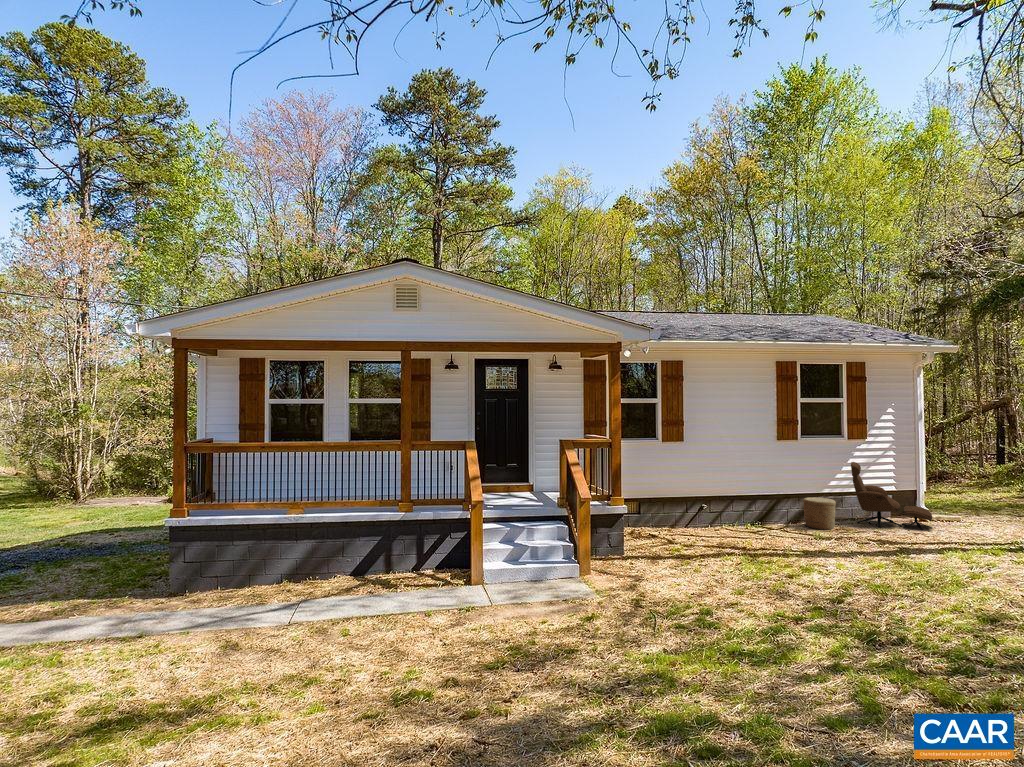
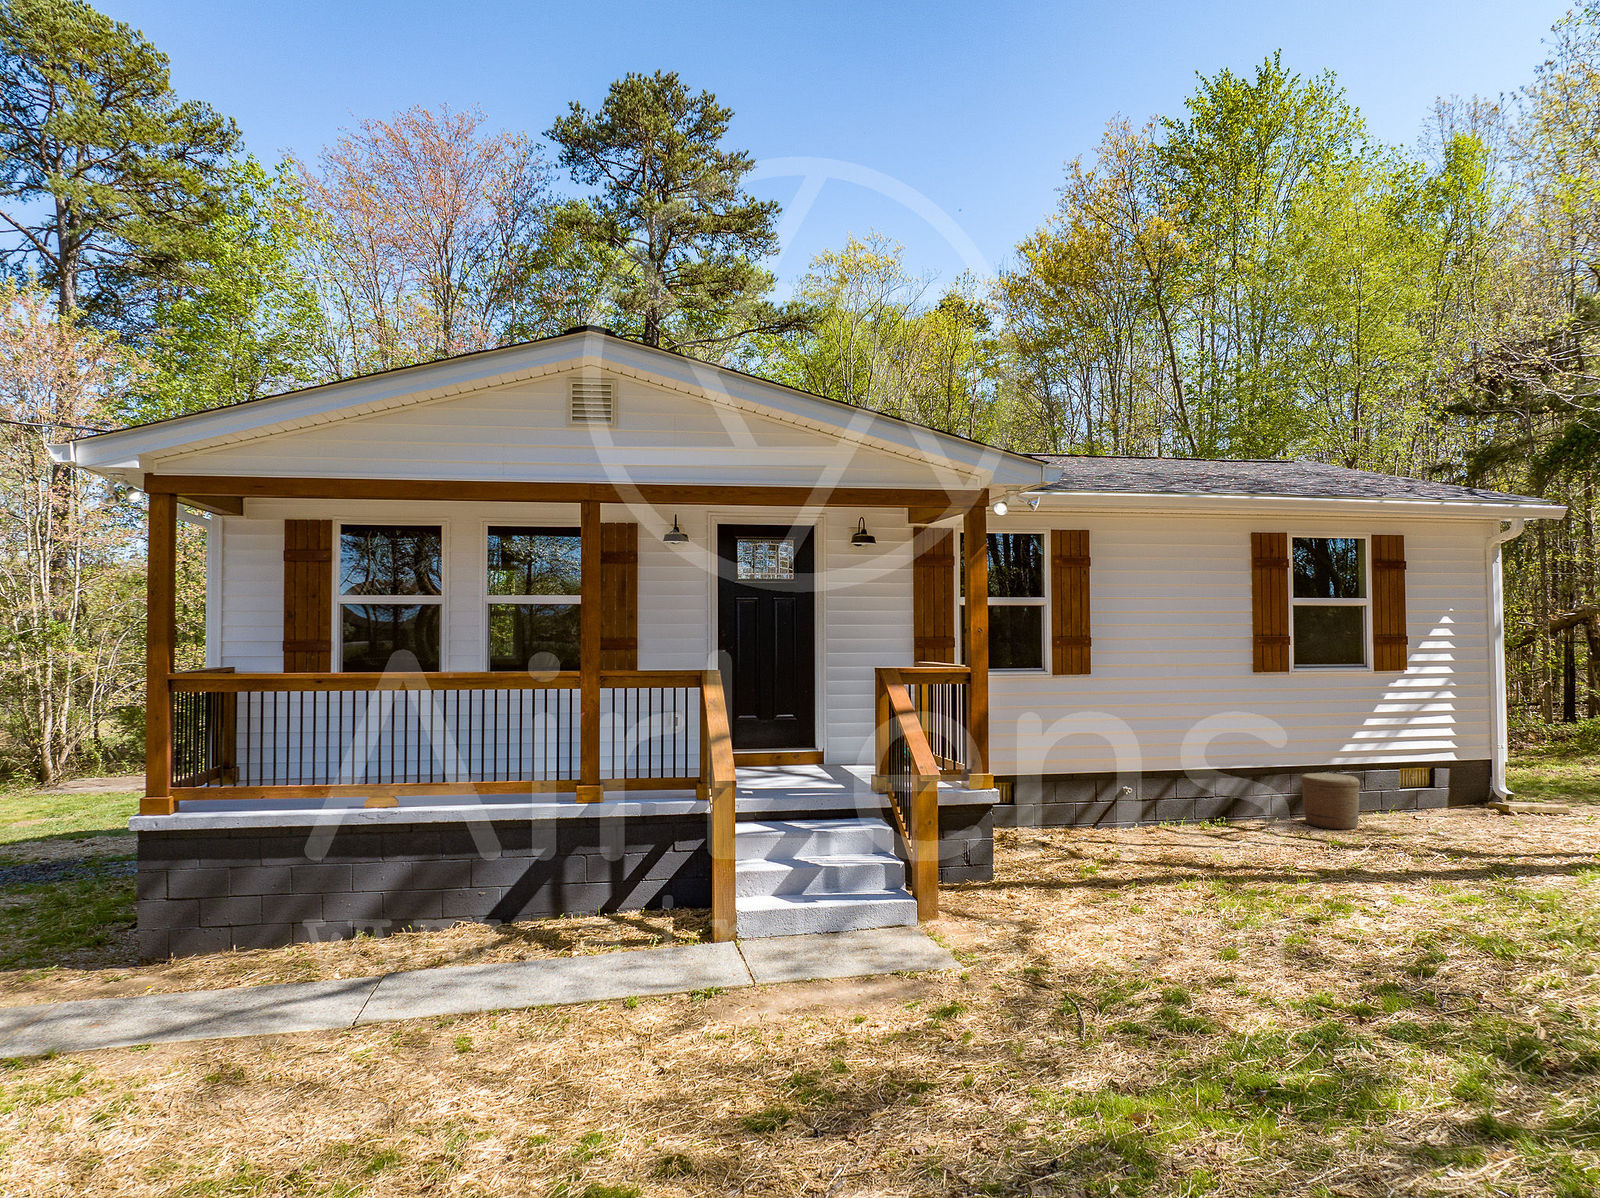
lounge chair: present [851,462,932,530] -> none [1381,710,1531,829]

